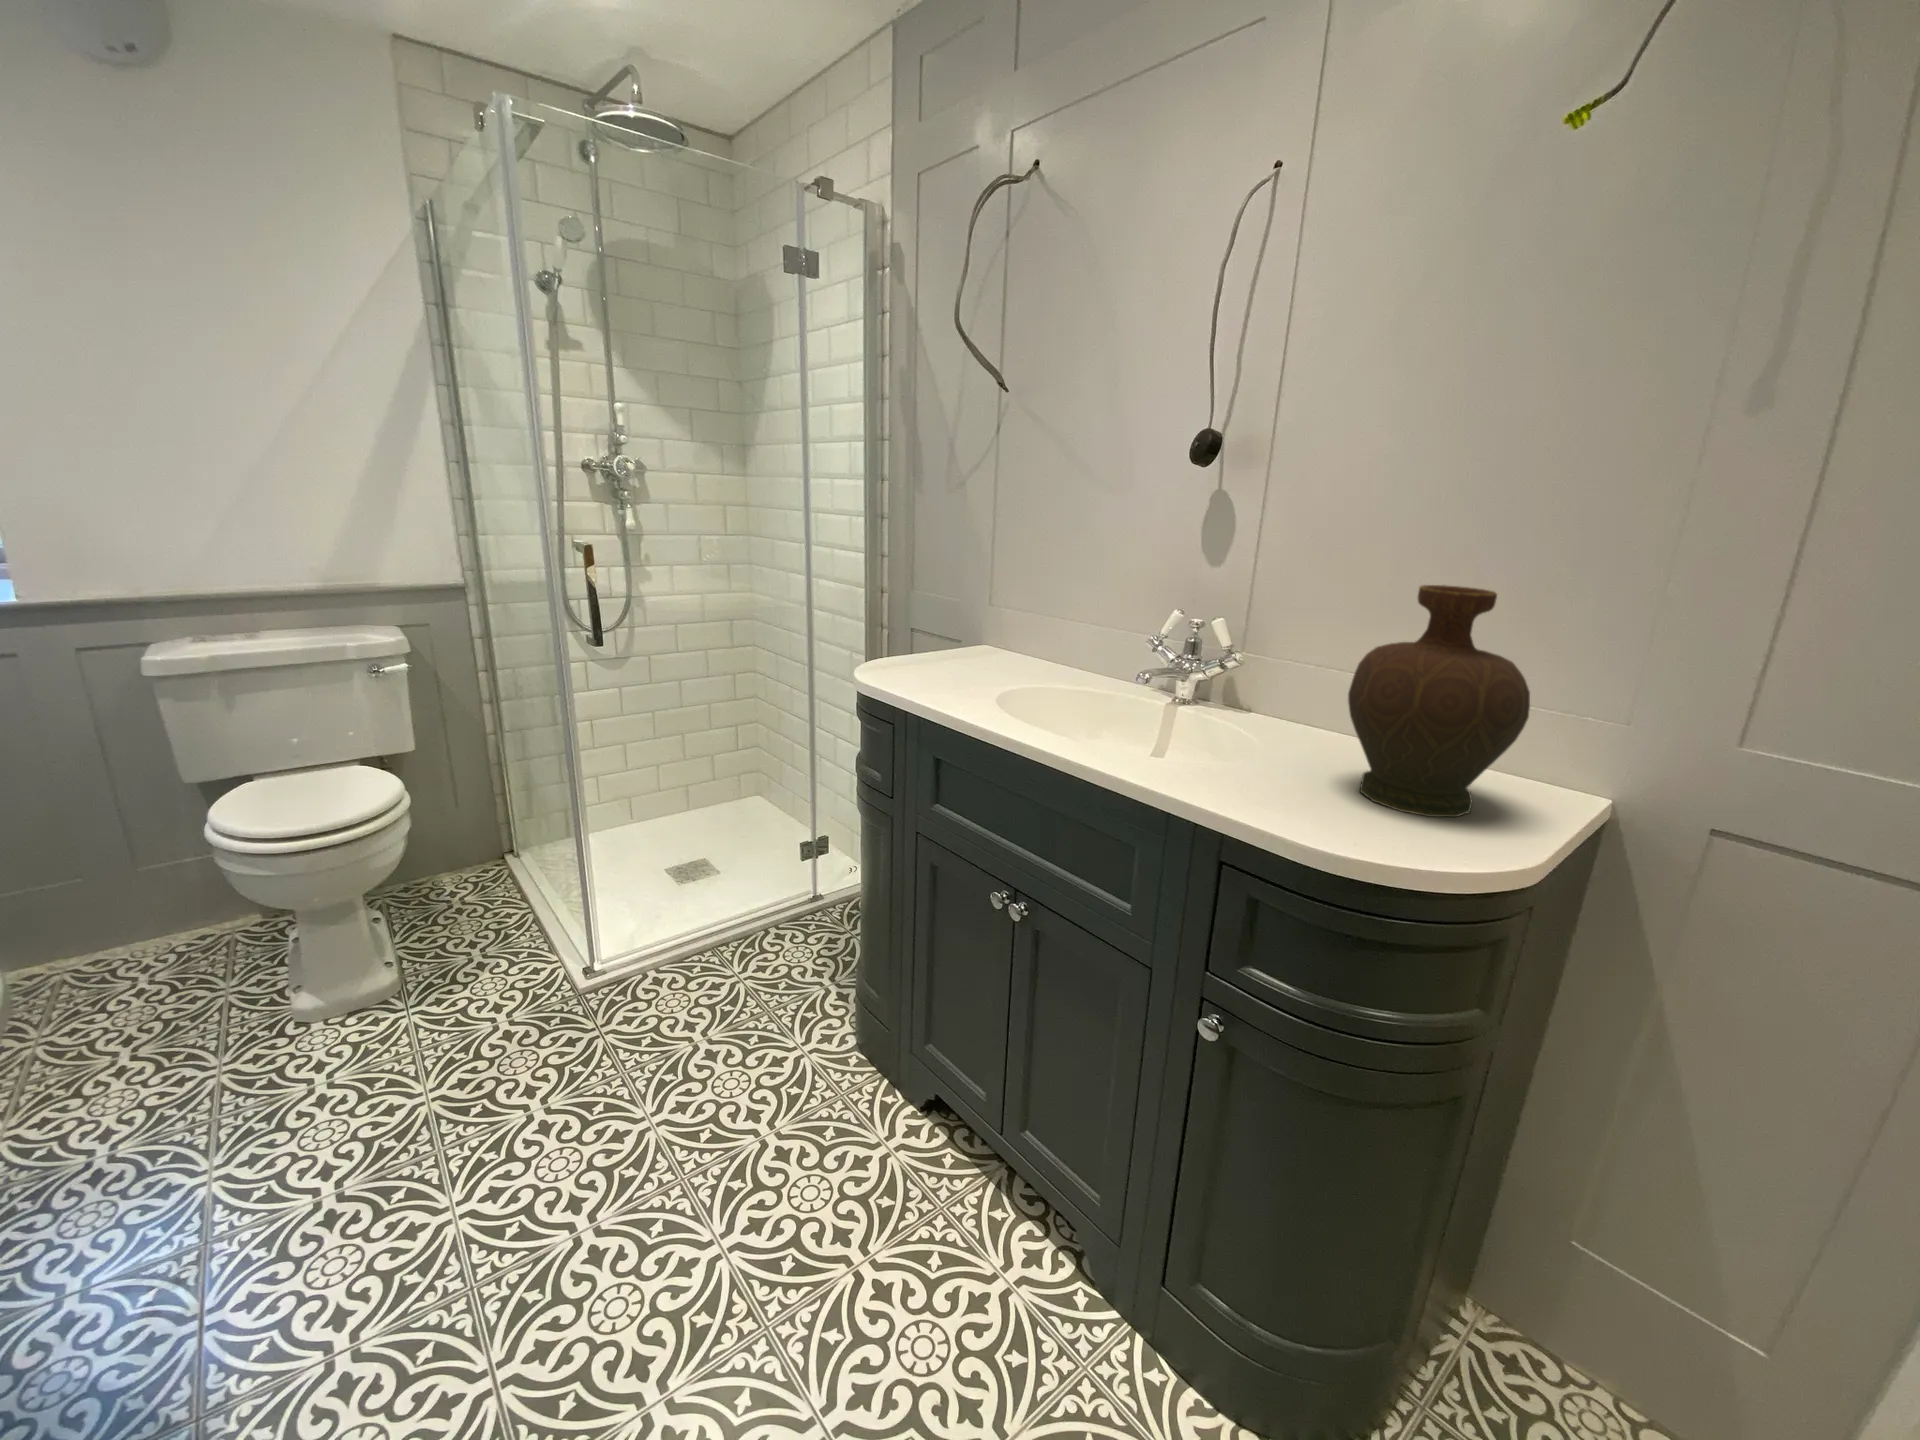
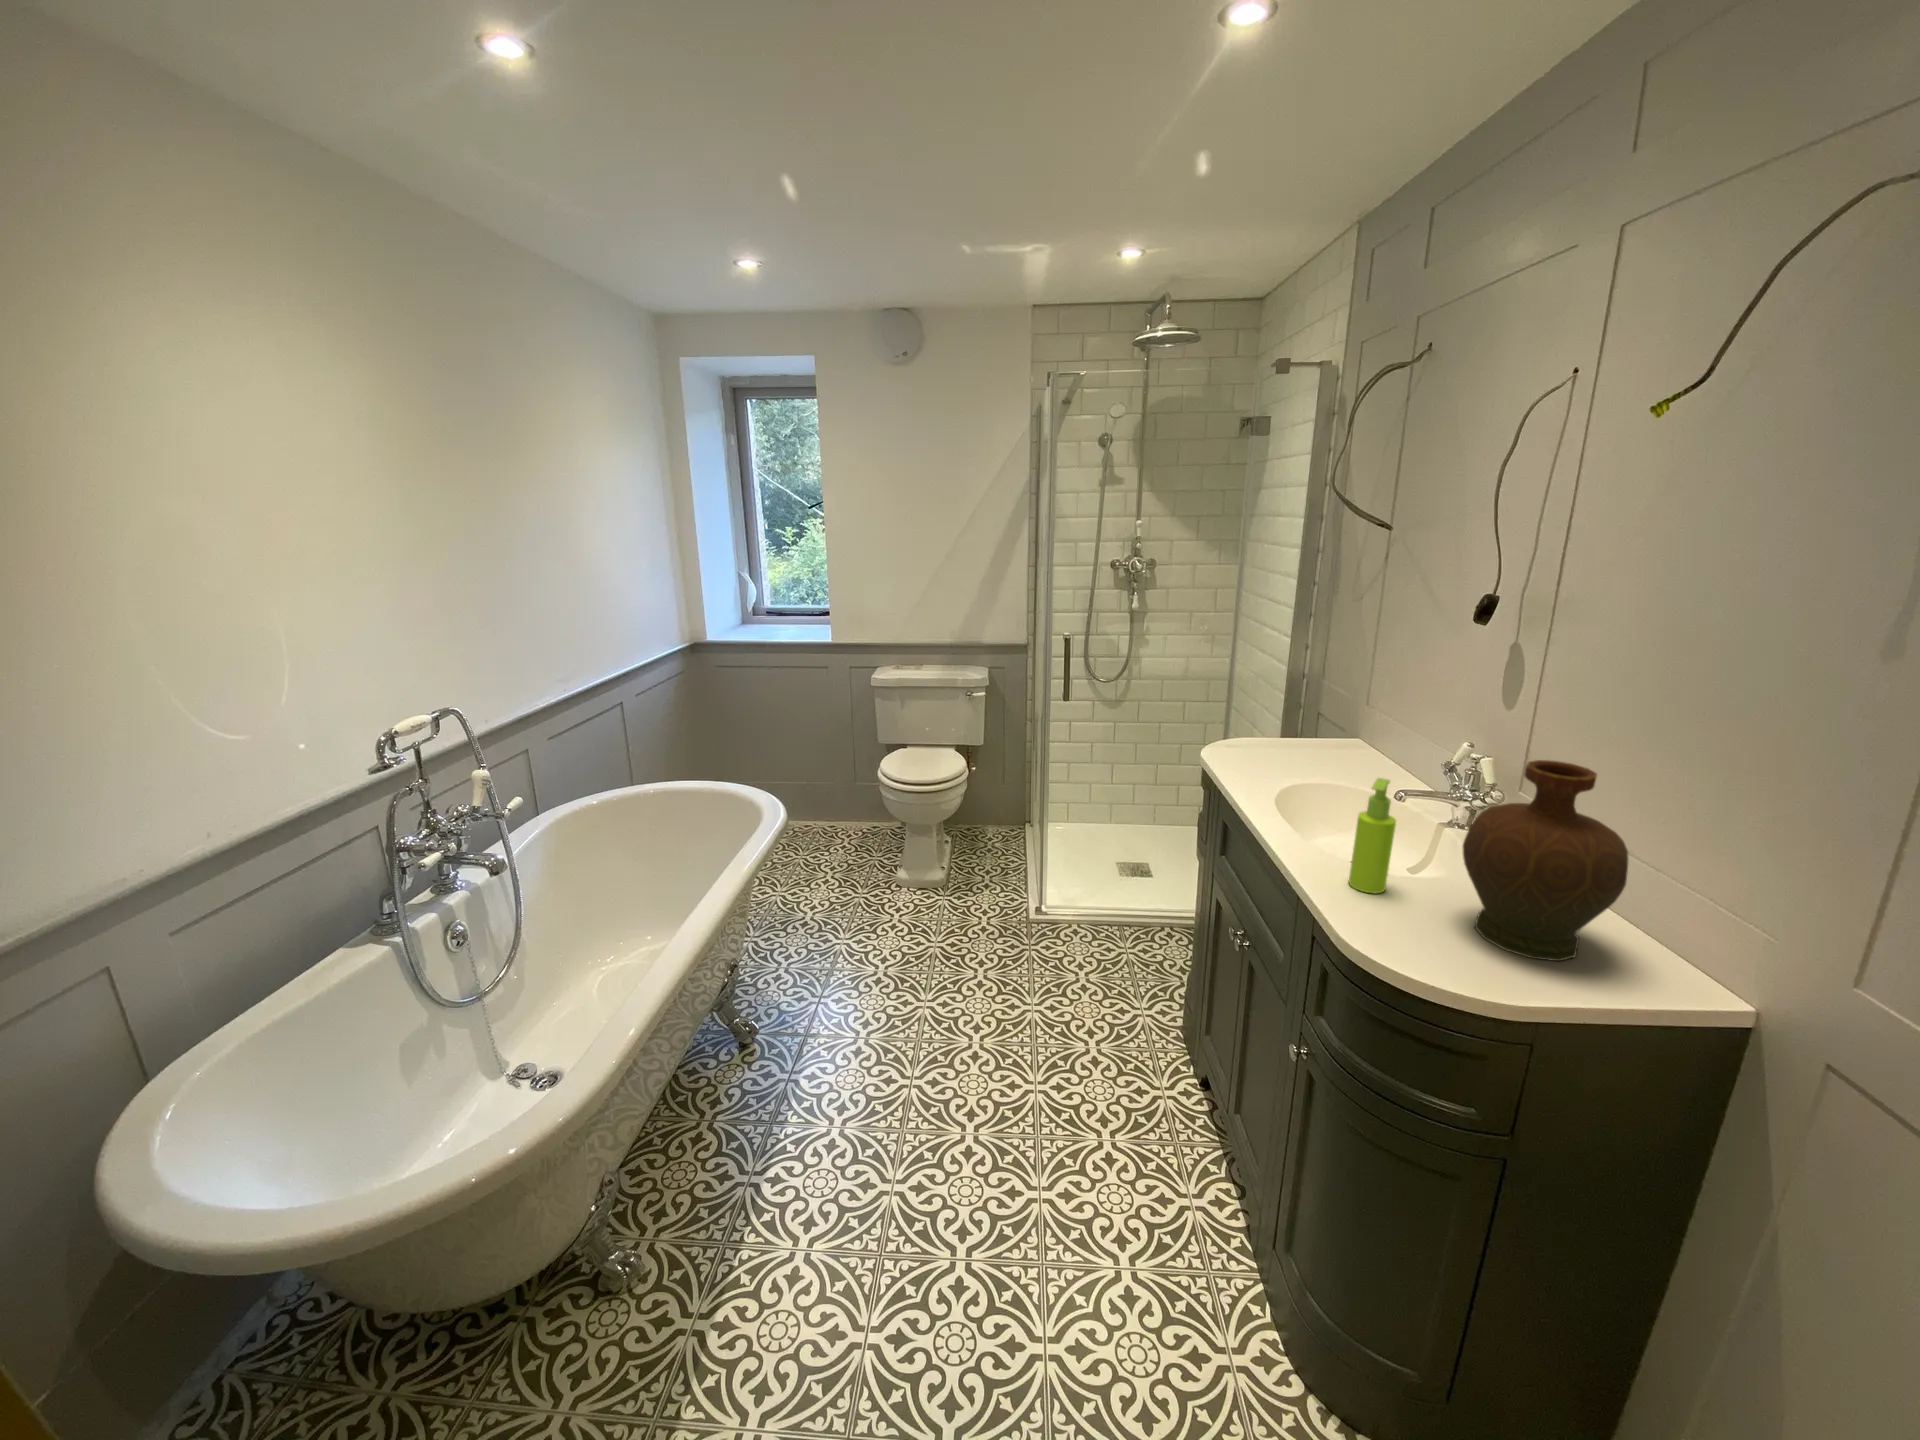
soap dispenser: none [1215,642,1278,795] -> present [1349,778,1396,893]

